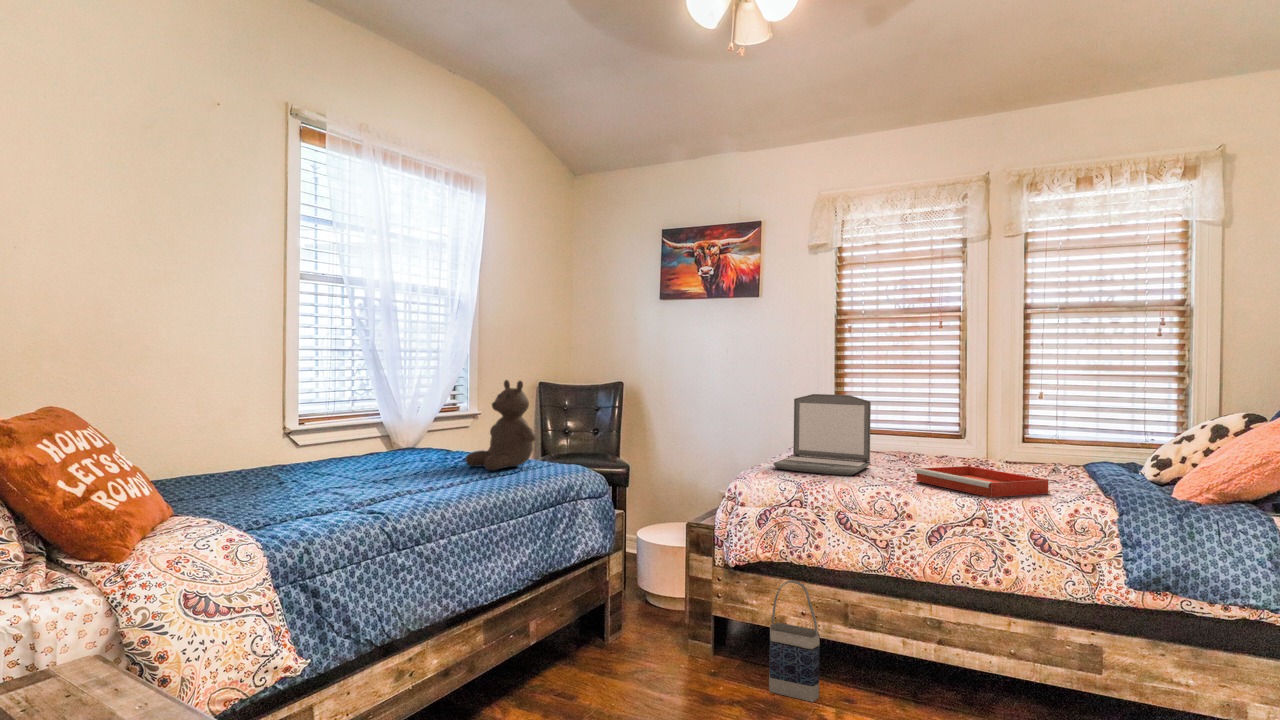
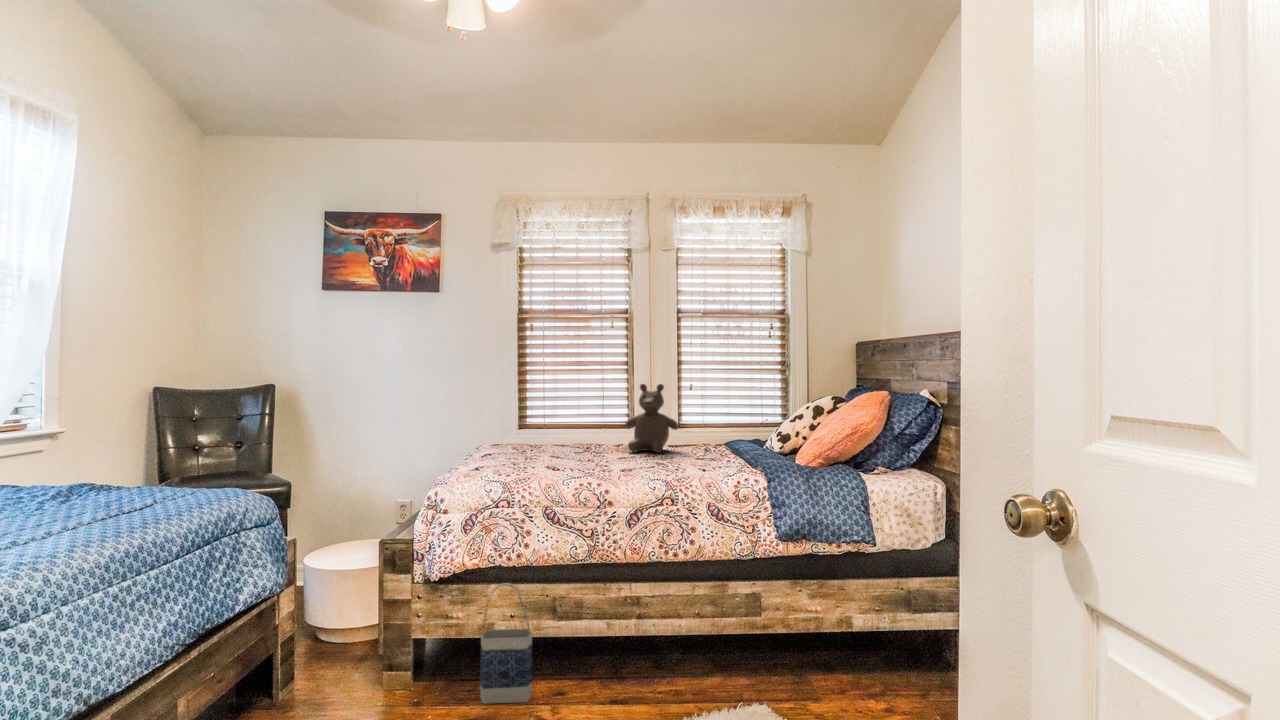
teddy bear: present [466,380,536,470] -> present [625,384,679,452]
laptop: present [773,394,871,475] -> none [472,392,563,471]
tray: present [914,466,1048,497] -> none [609,453,715,479]

